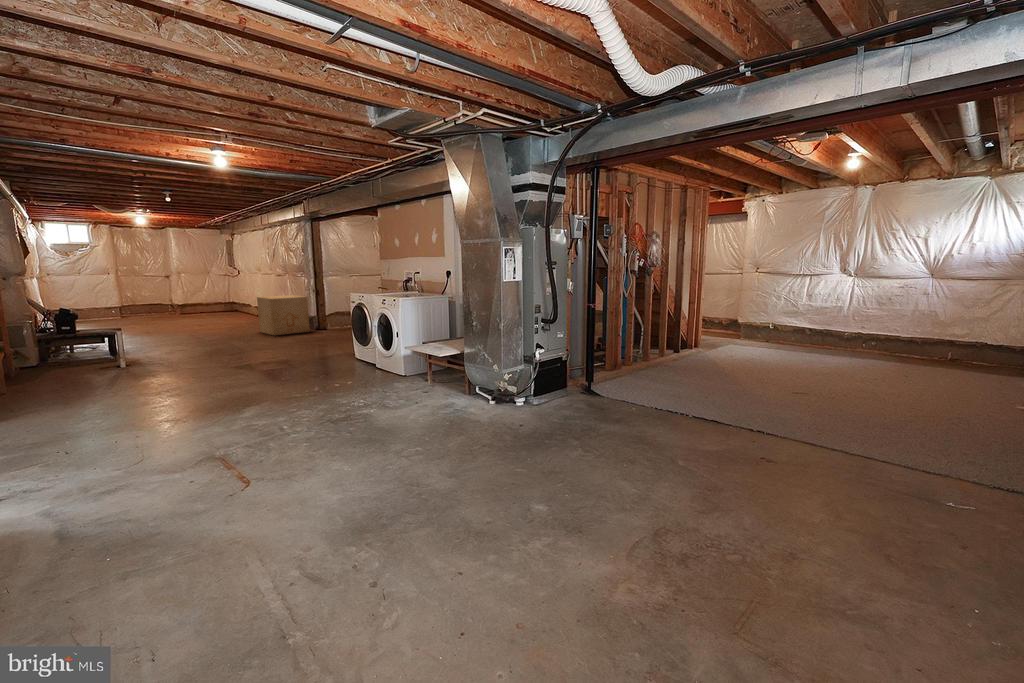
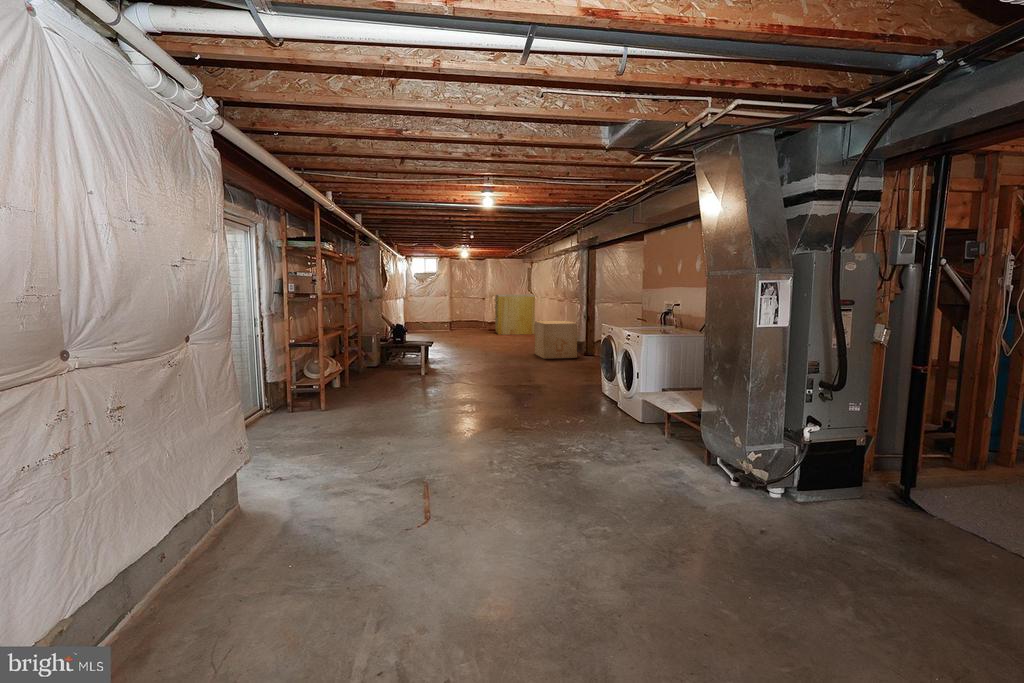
filing cabinet: none [188,270,245,317] -> present [495,295,535,335]

